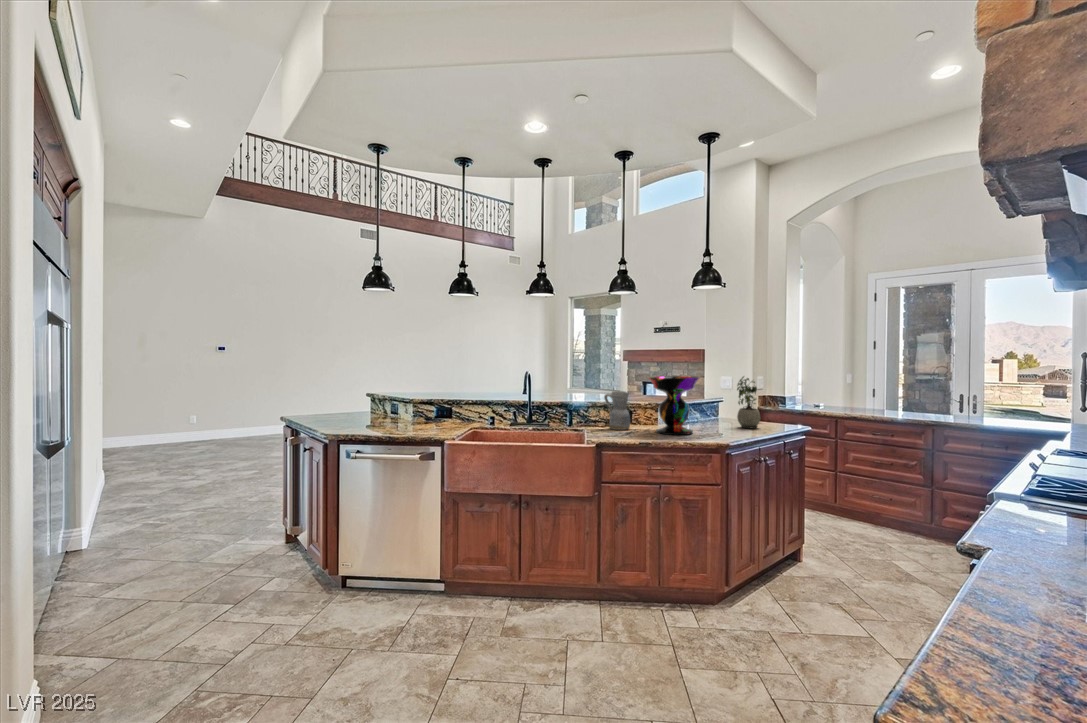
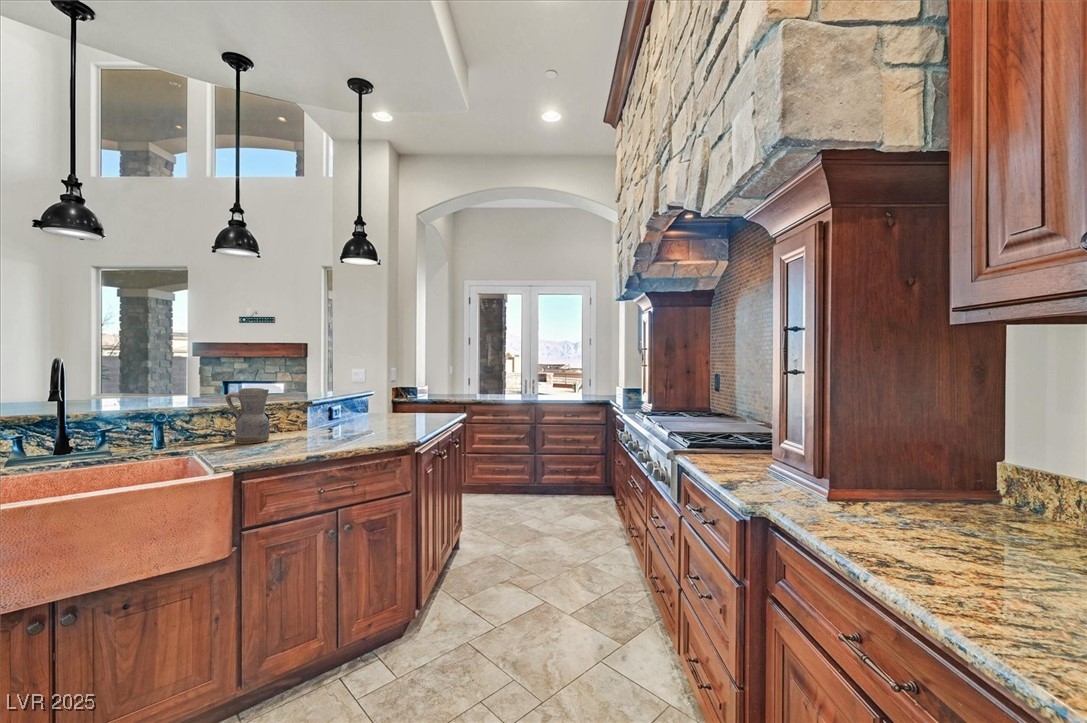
decorative bowl: present [648,376,700,435] -> none [300,366,373,441]
potted plant: present [737,376,760,429] -> none [398,365,422,422]

